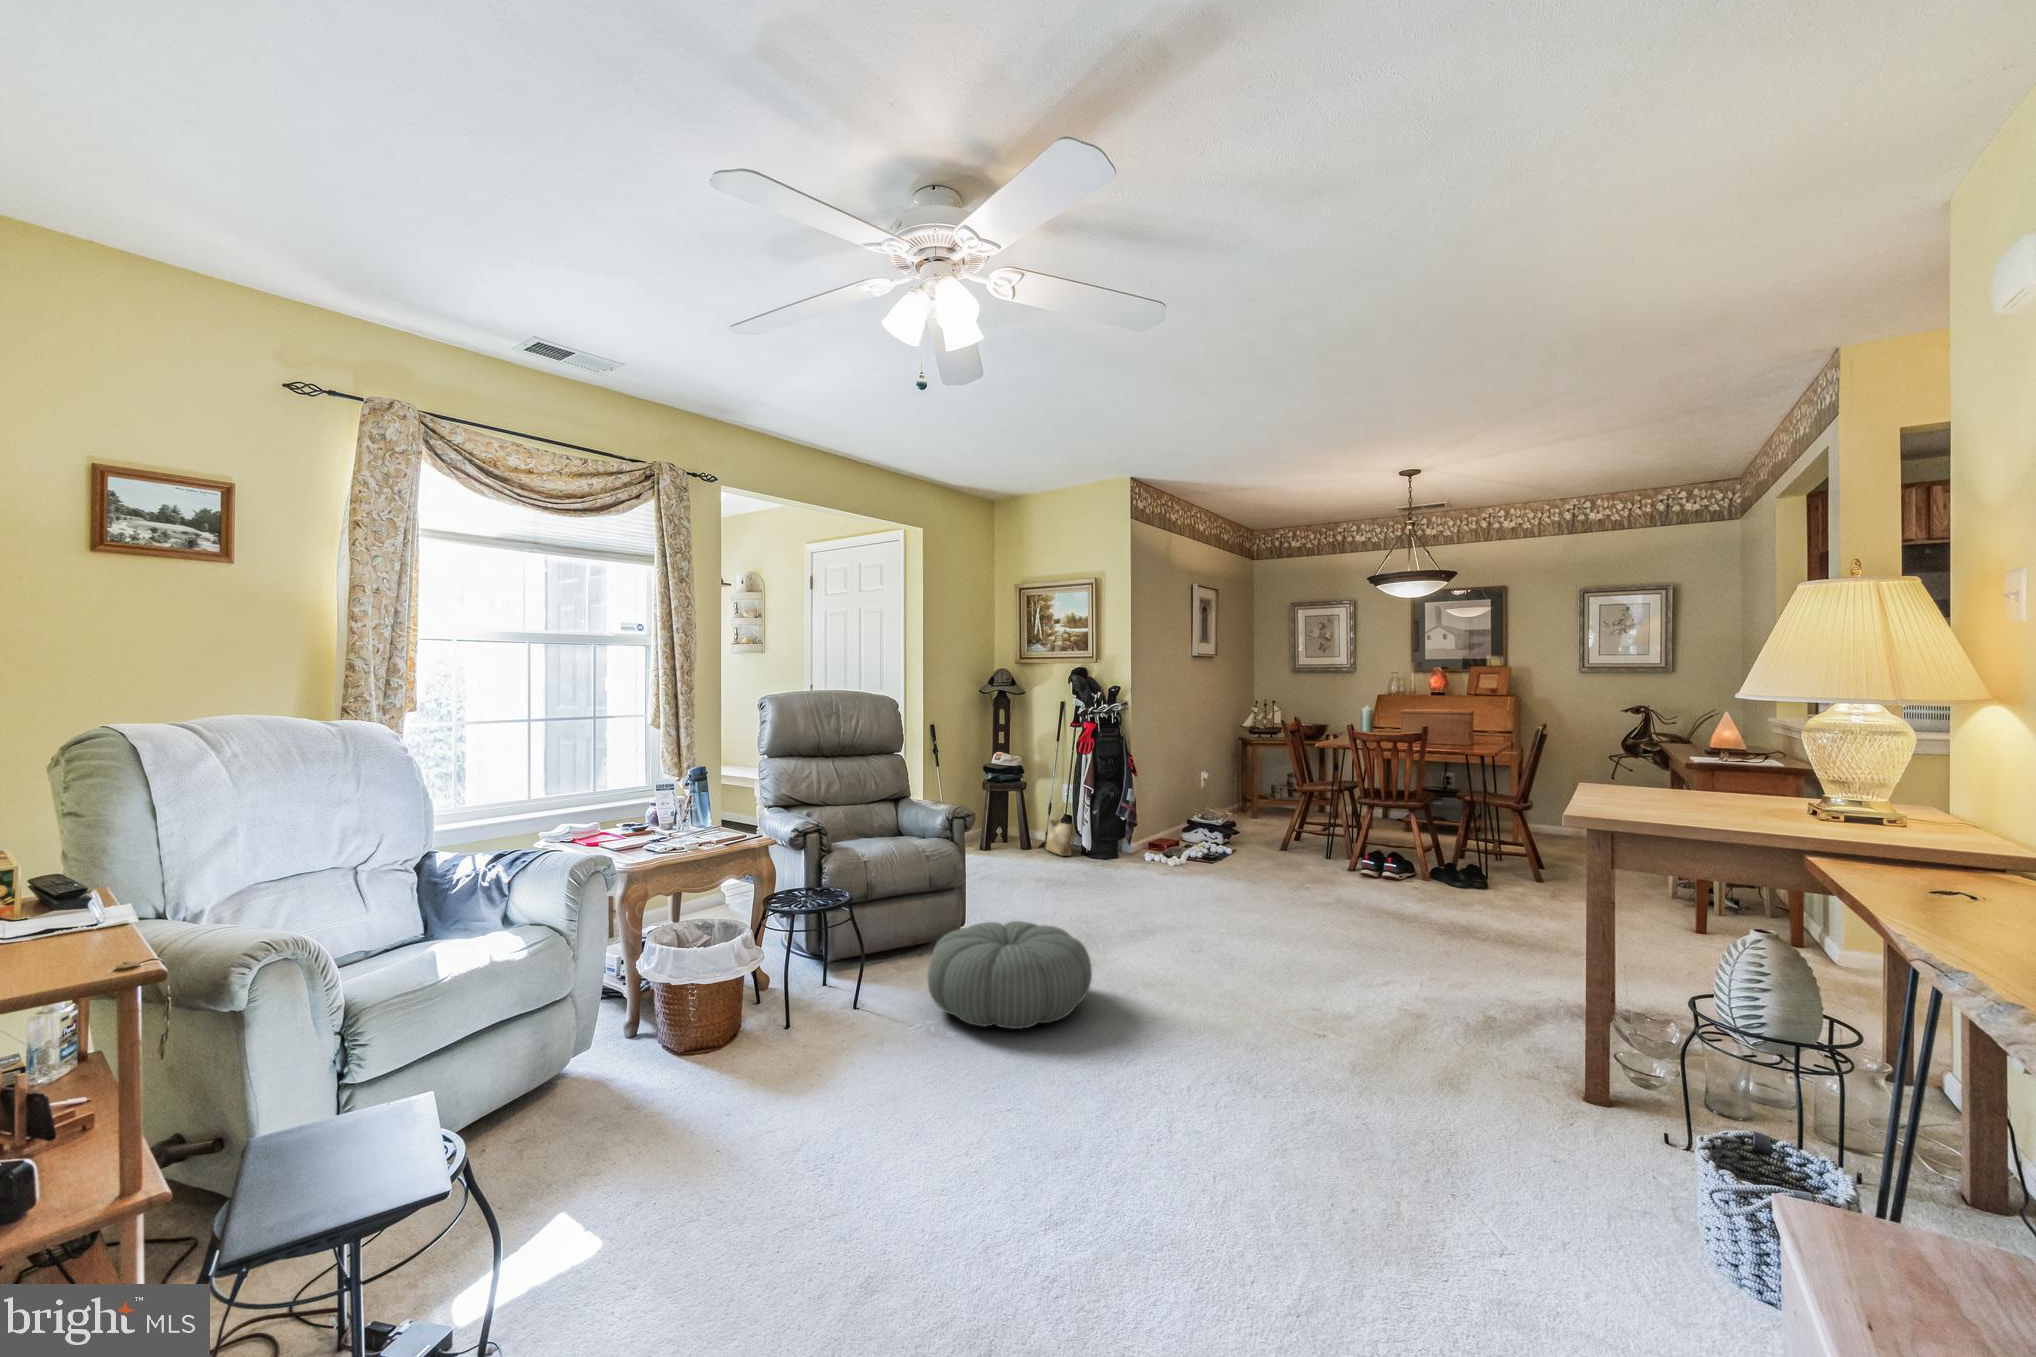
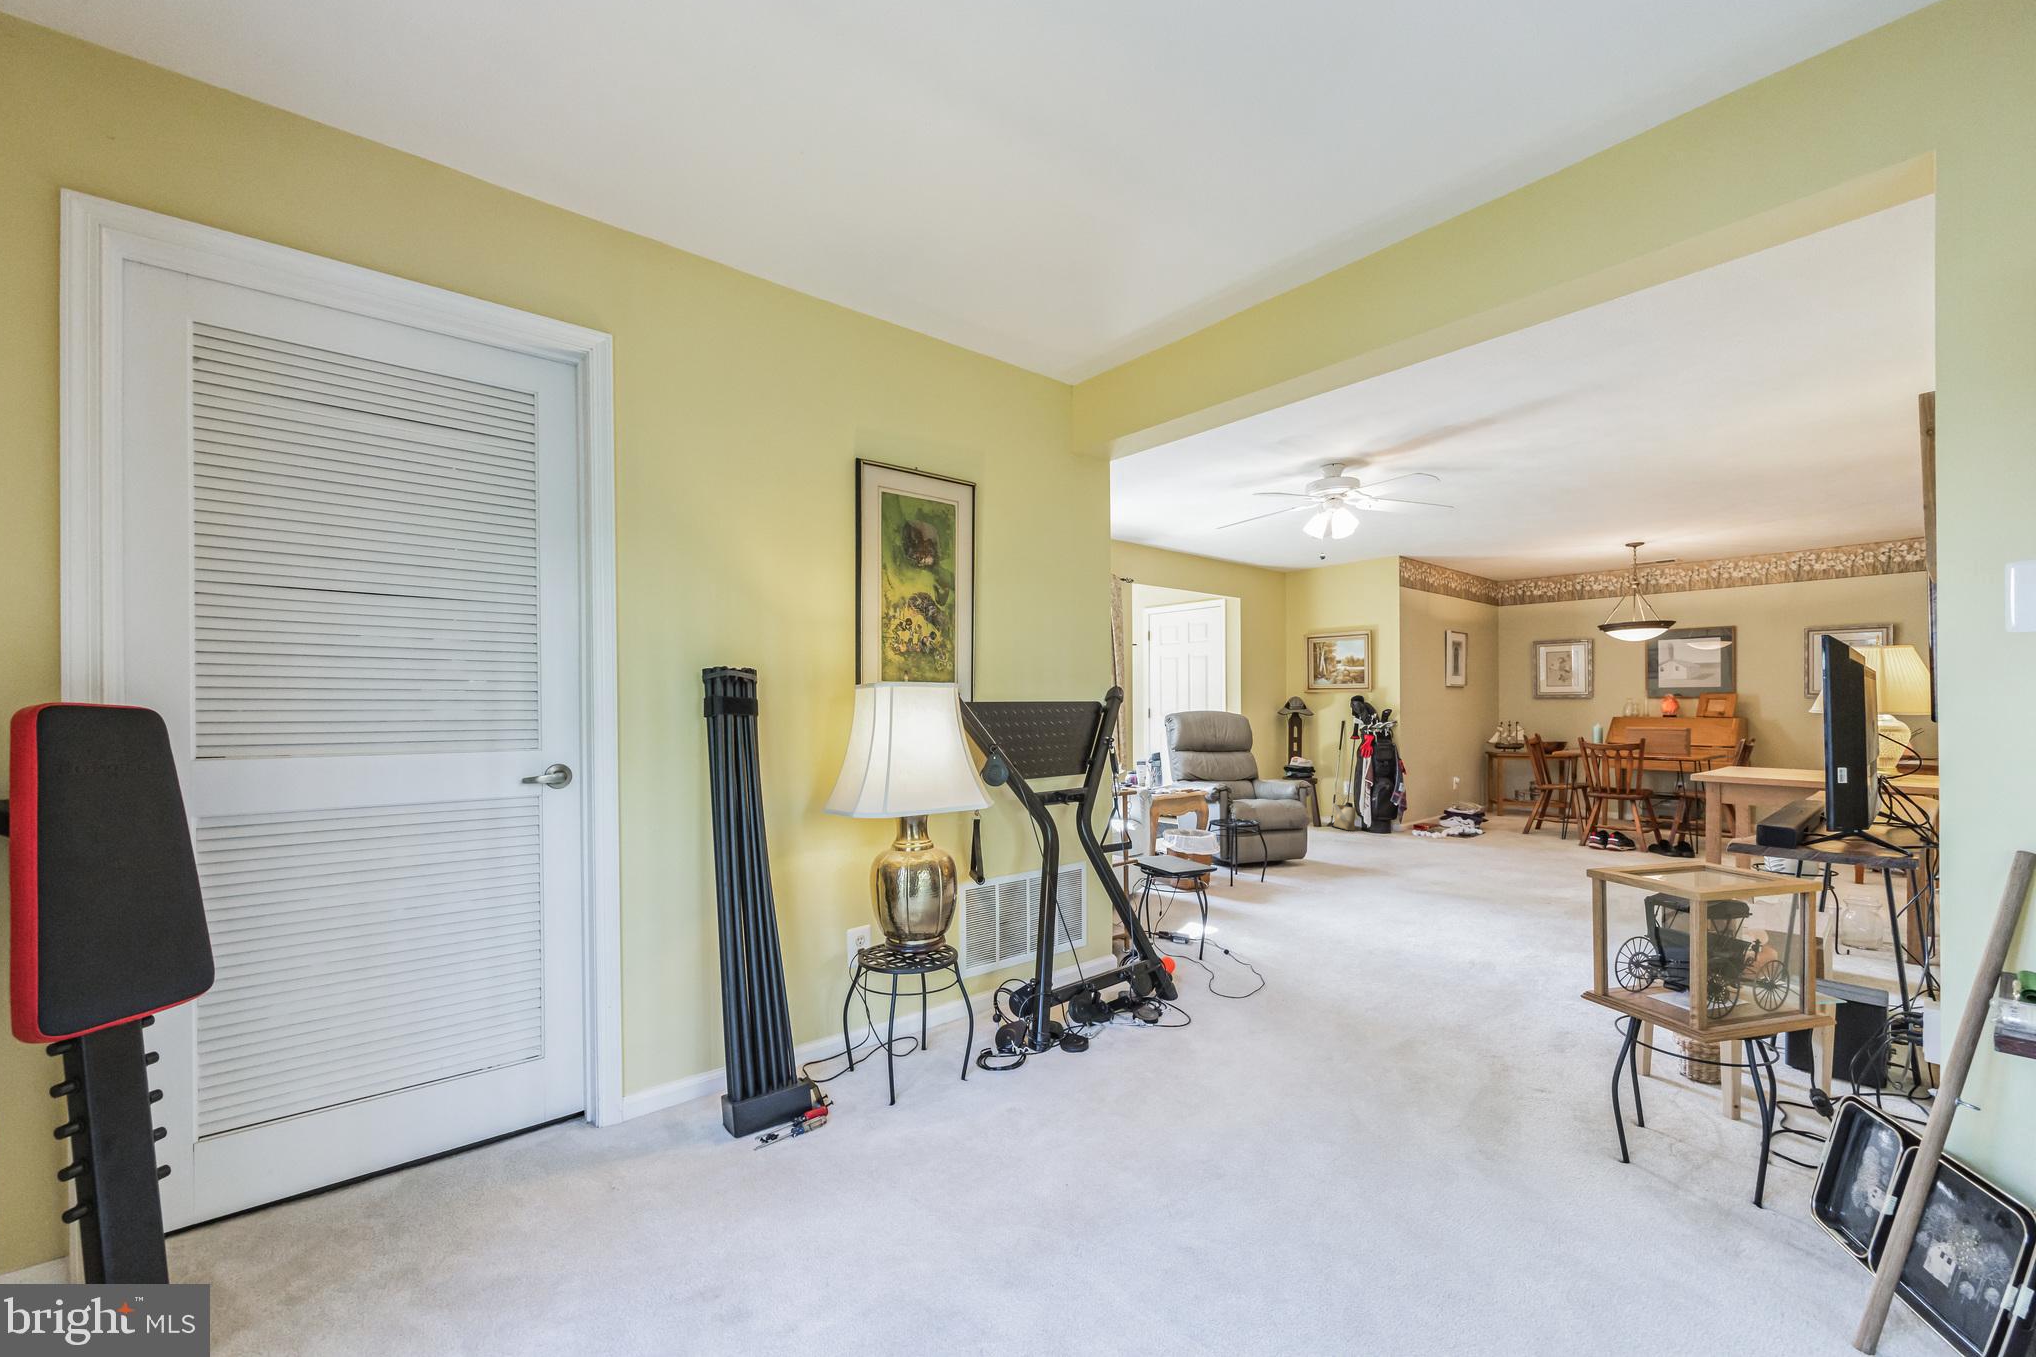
pouf: present [928,921,1092,1029] -> none [1295,848,1395,900]

